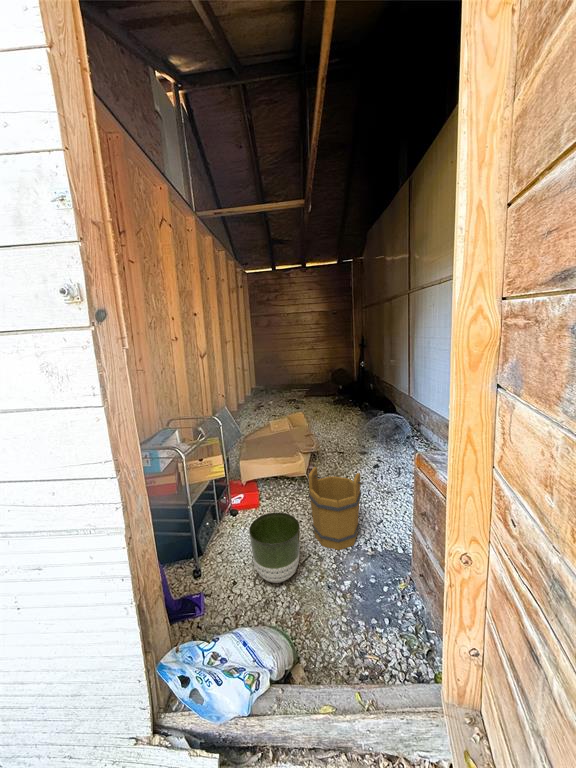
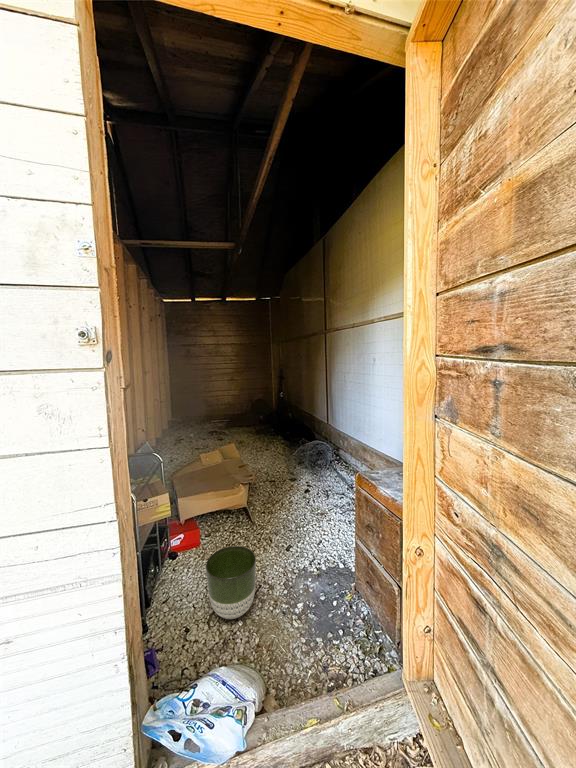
bucket: present [309,467,363,550] -> none [256,497,306,576]

